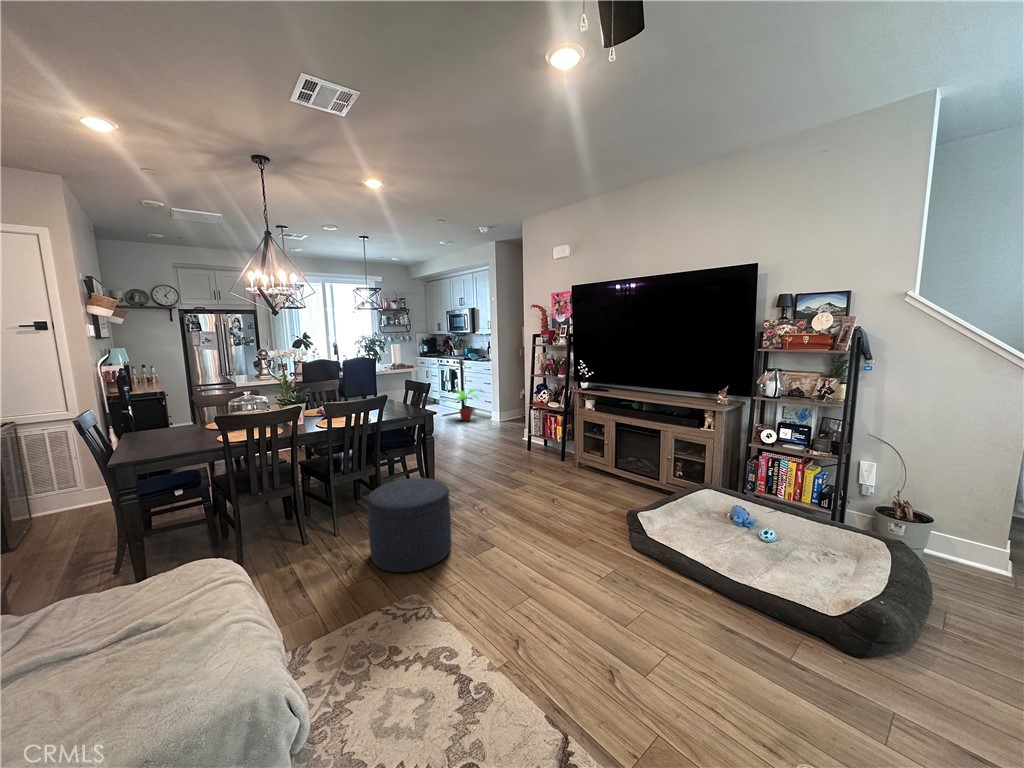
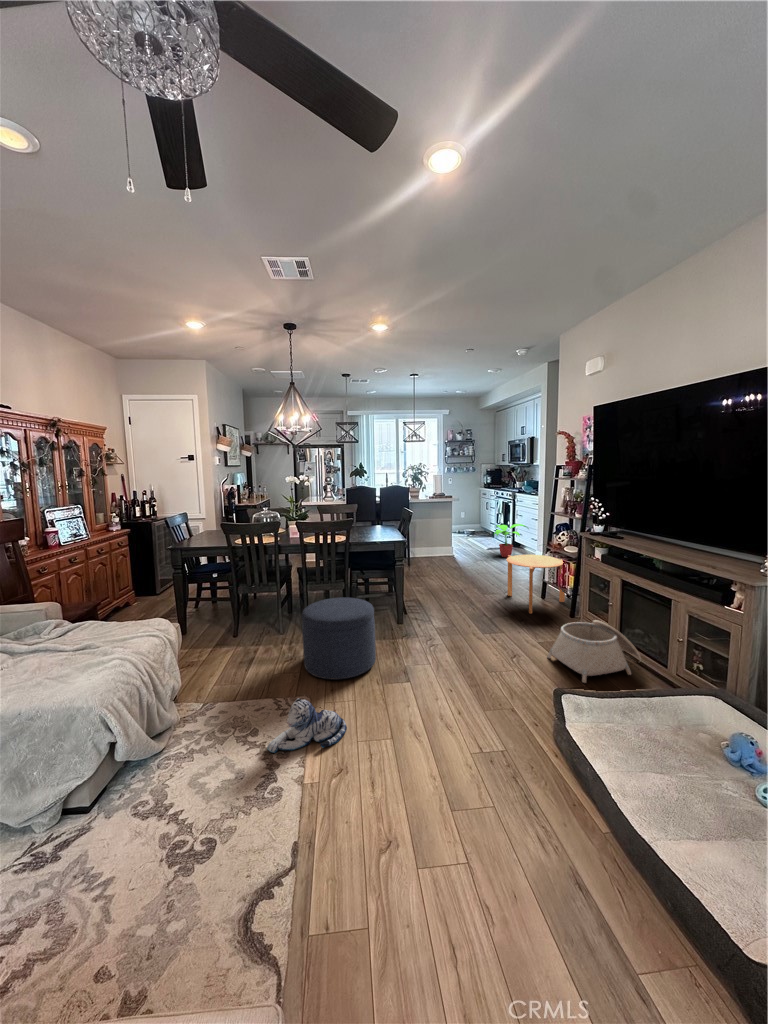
side table: none [499,413,548,464] -> present [506,555,565,614]
basket: none [574,456,635,504] -> present [547,620,641,683]
plush toy: none [427,589,490,660] -> present [267,698,347,753]

